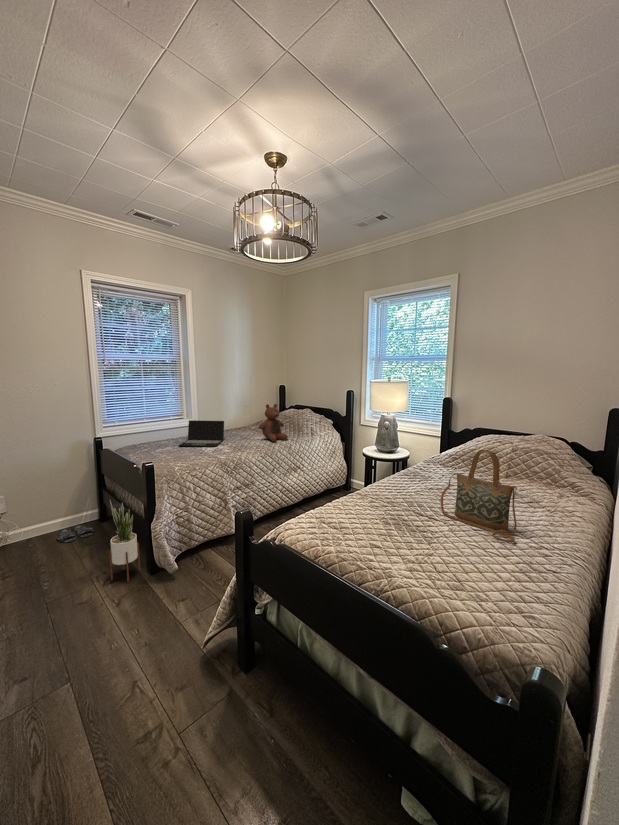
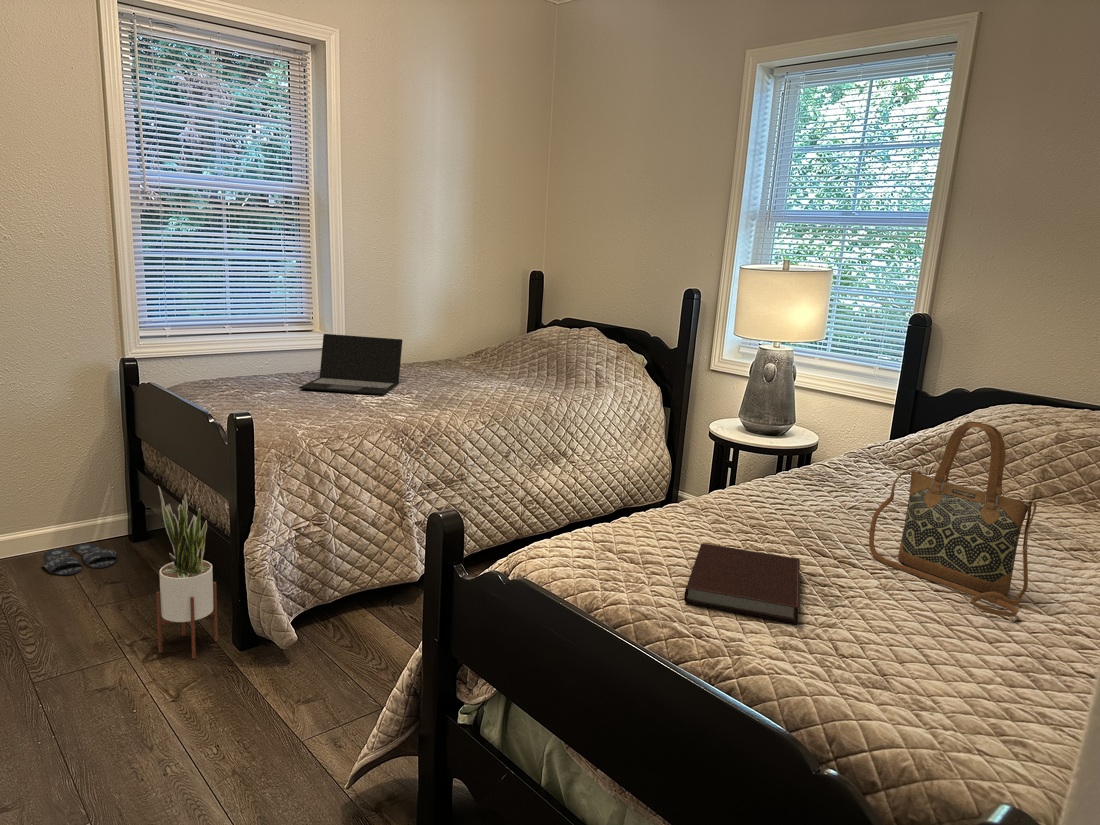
stuffed bear: present [259,404,288,442] -> none [479,307,544,393]
notebook: none [360,515,416,556] -> present [684,544,800,623]

